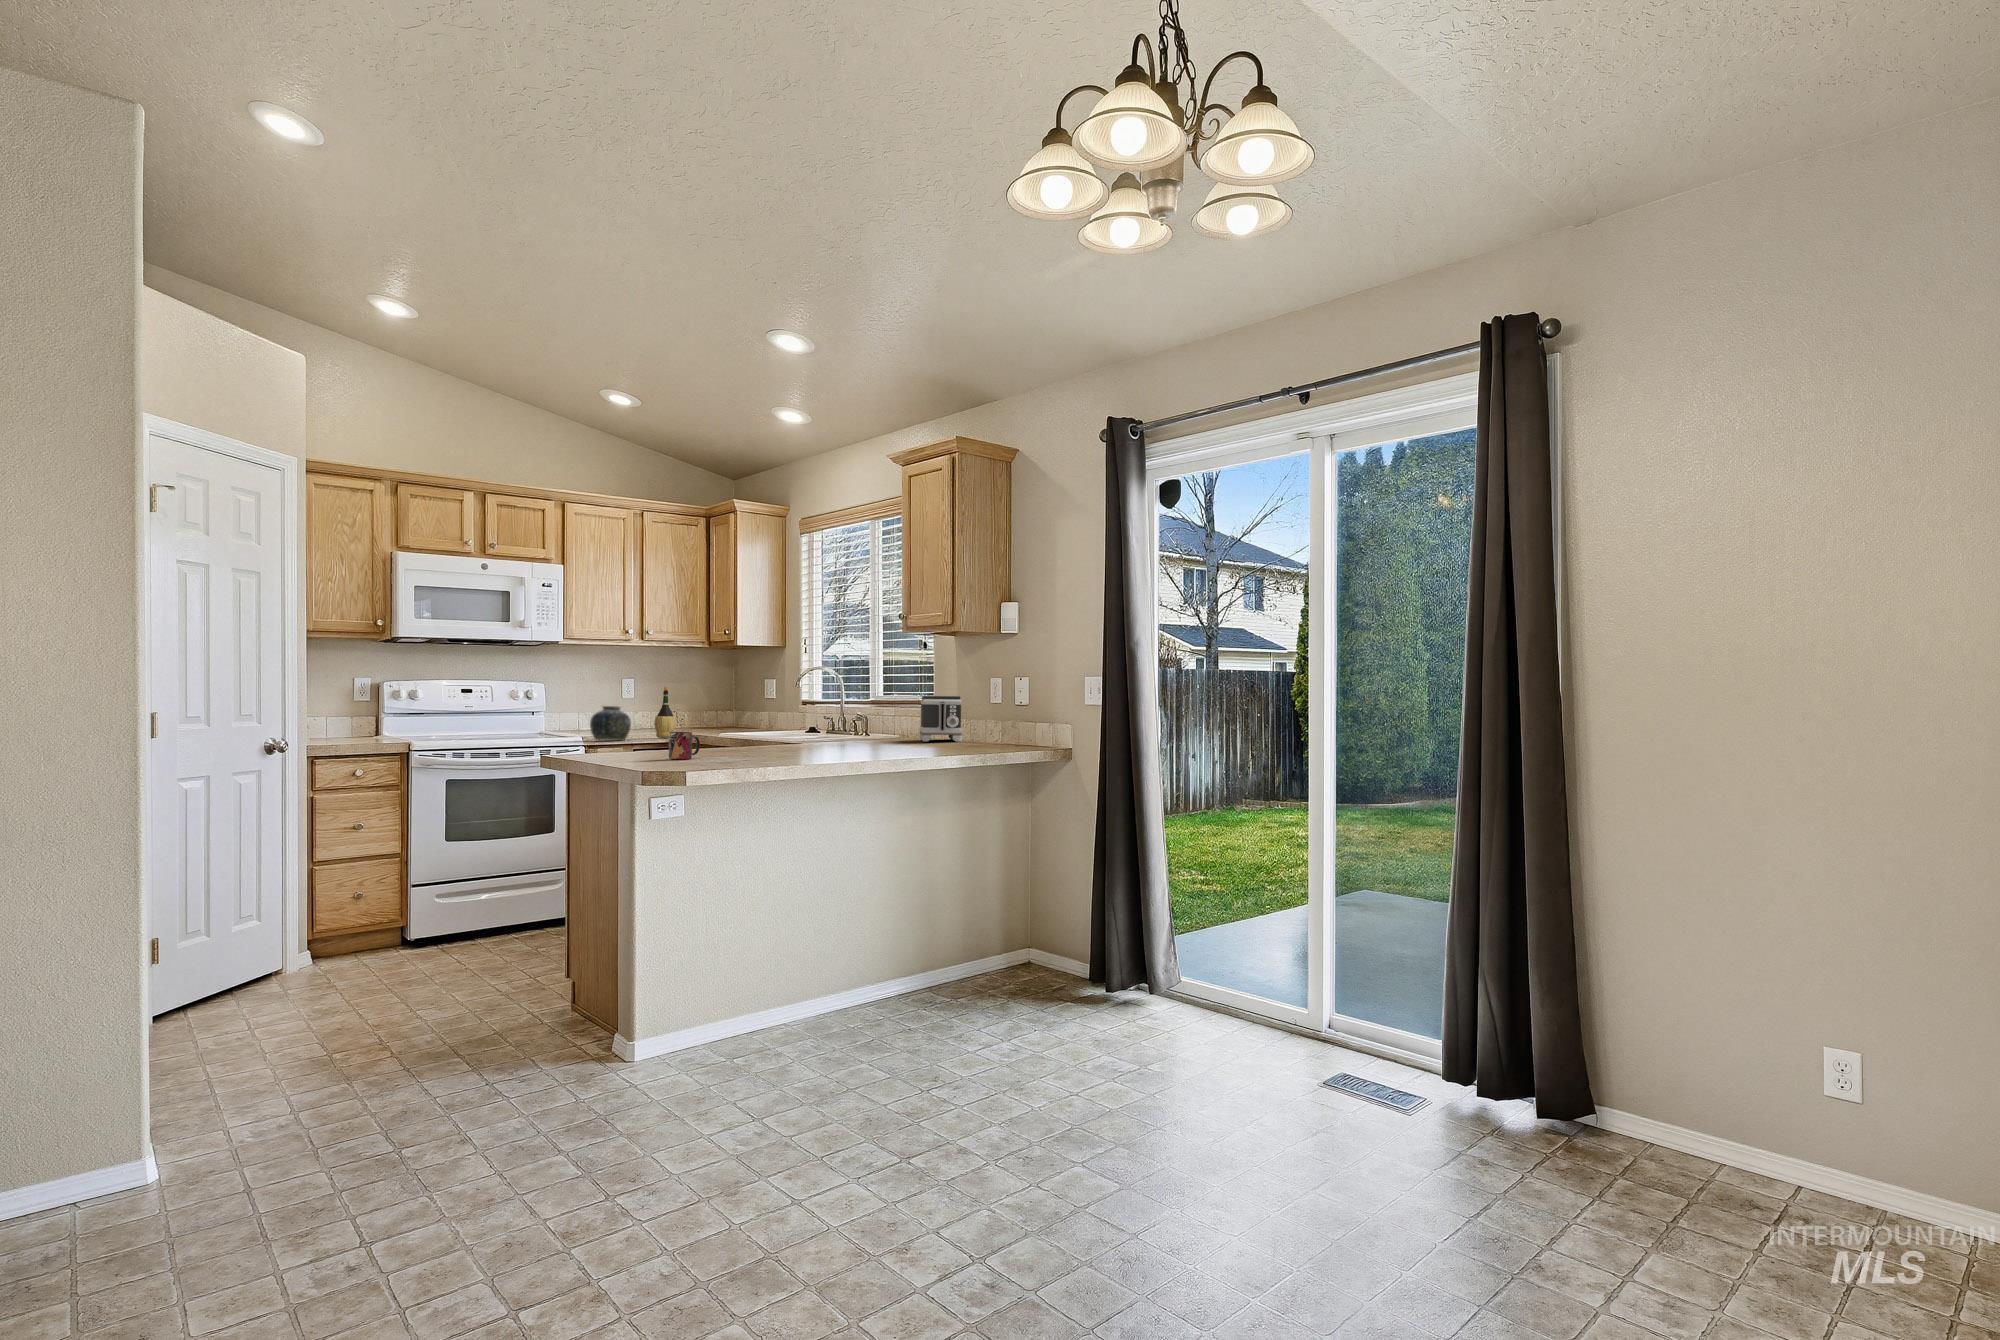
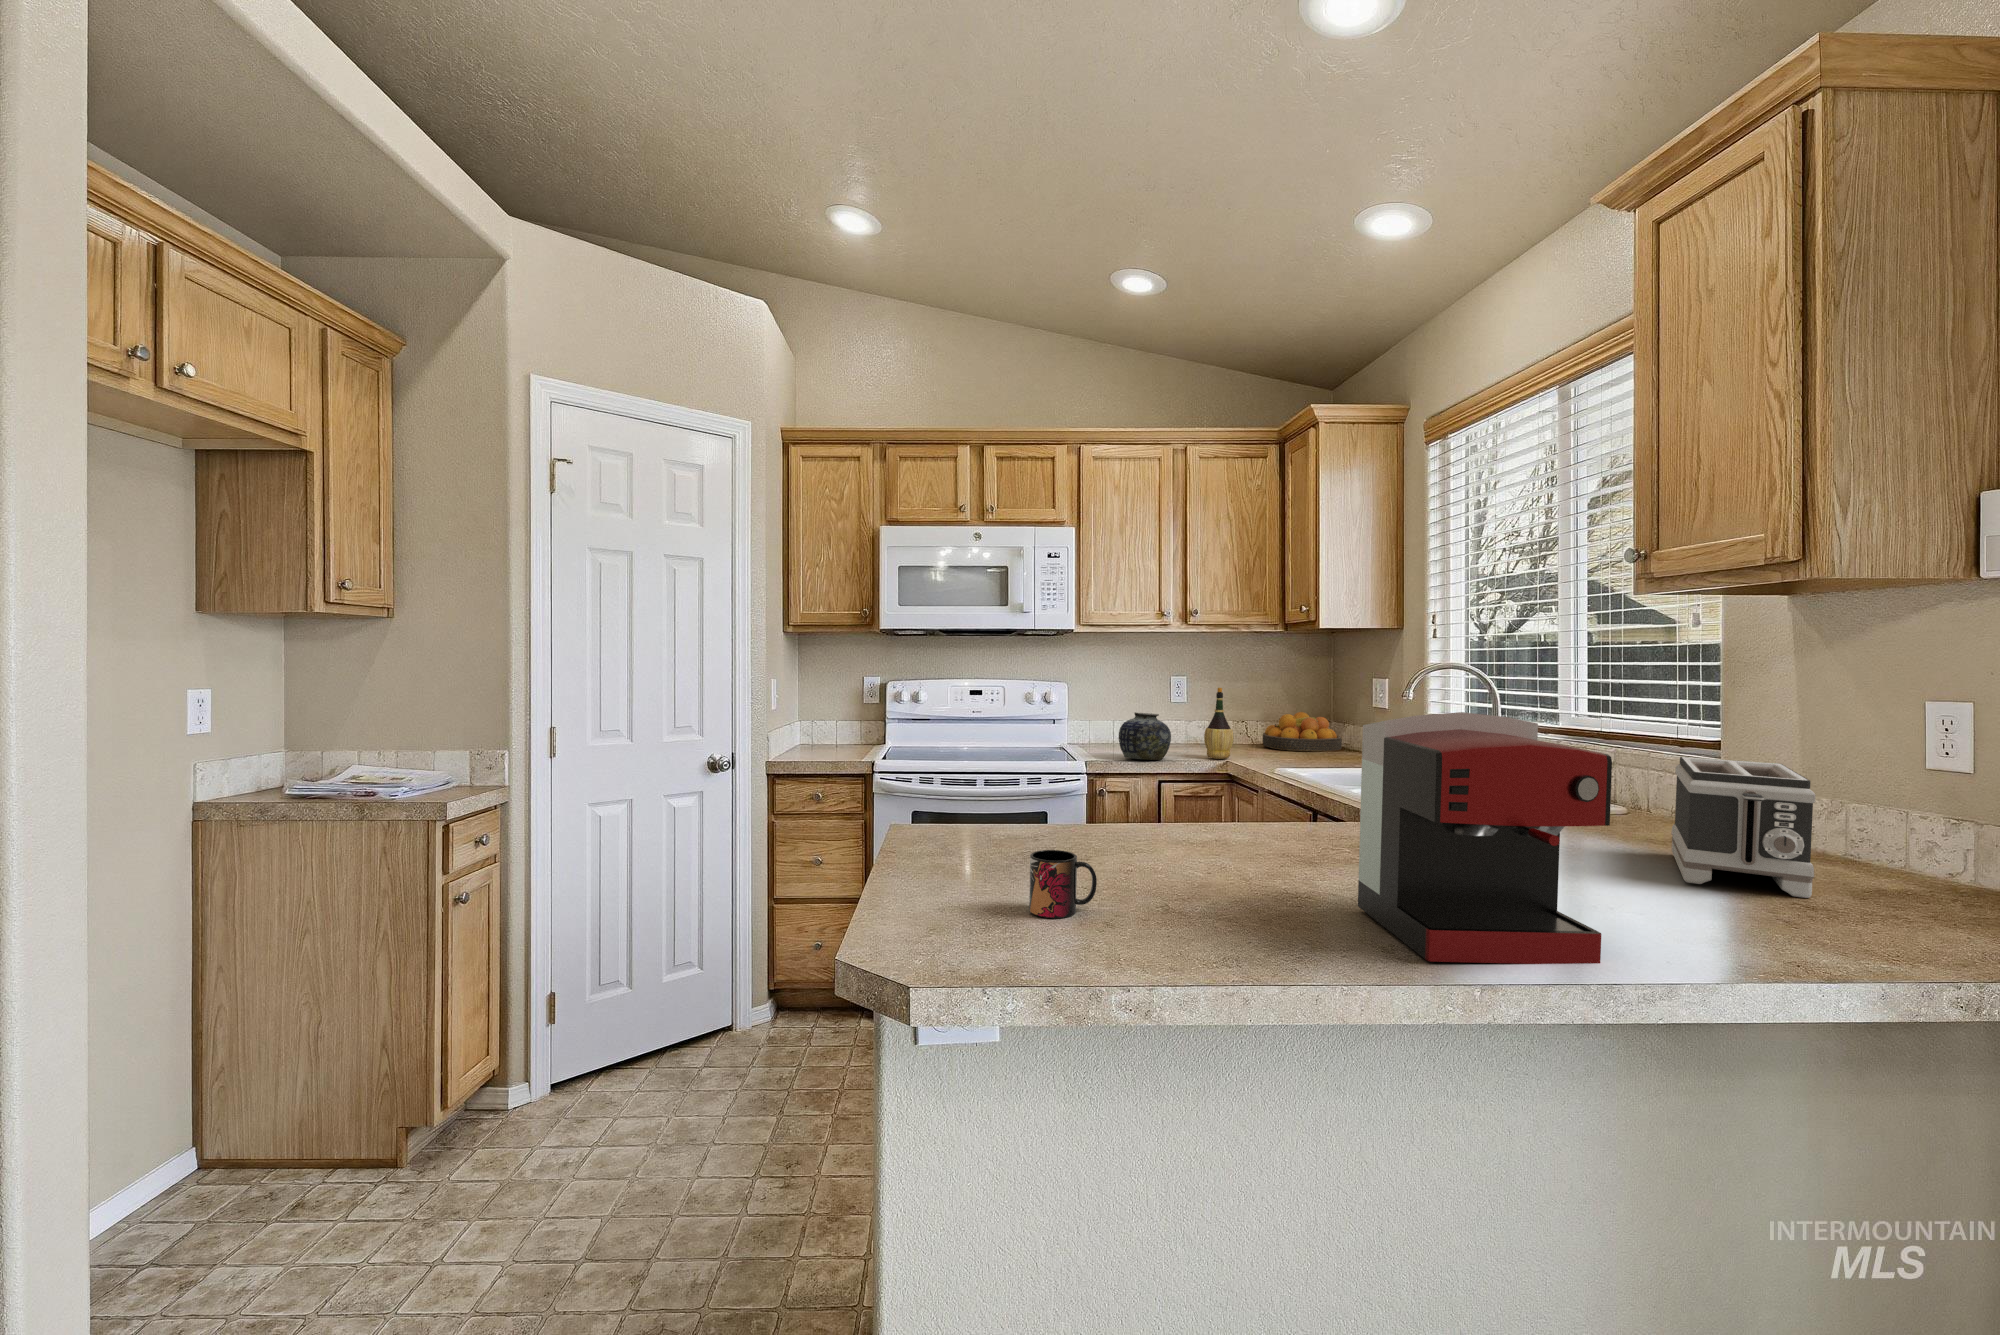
coffee maker: none [808,665,897,752] -> present [1358,712,1612,964]
fruit bowl: none [686,709,742,734] -> present [1263,712,1342,751]

